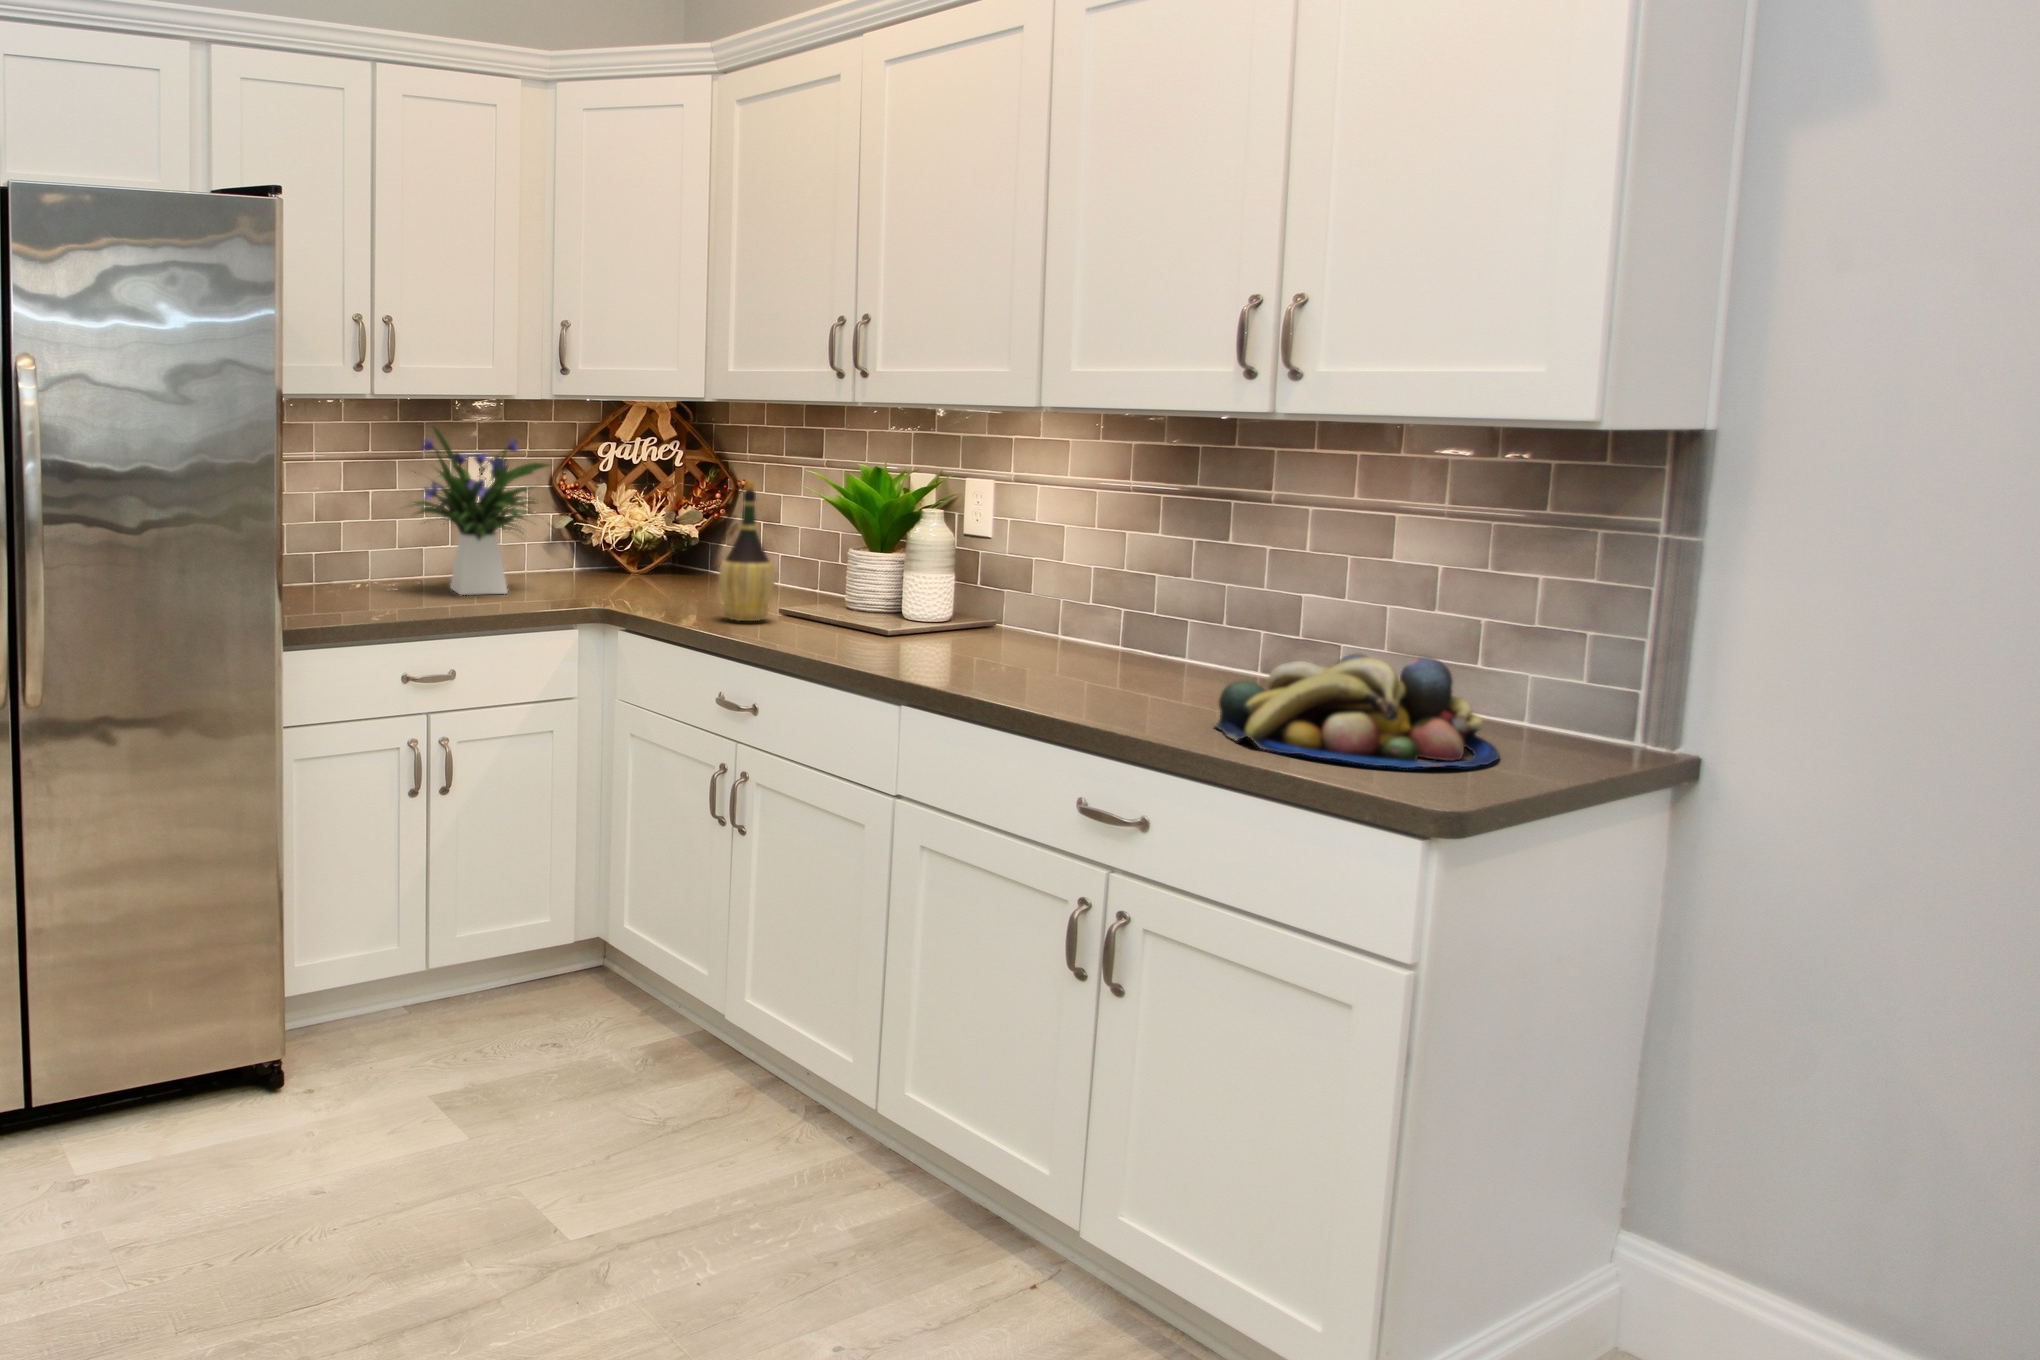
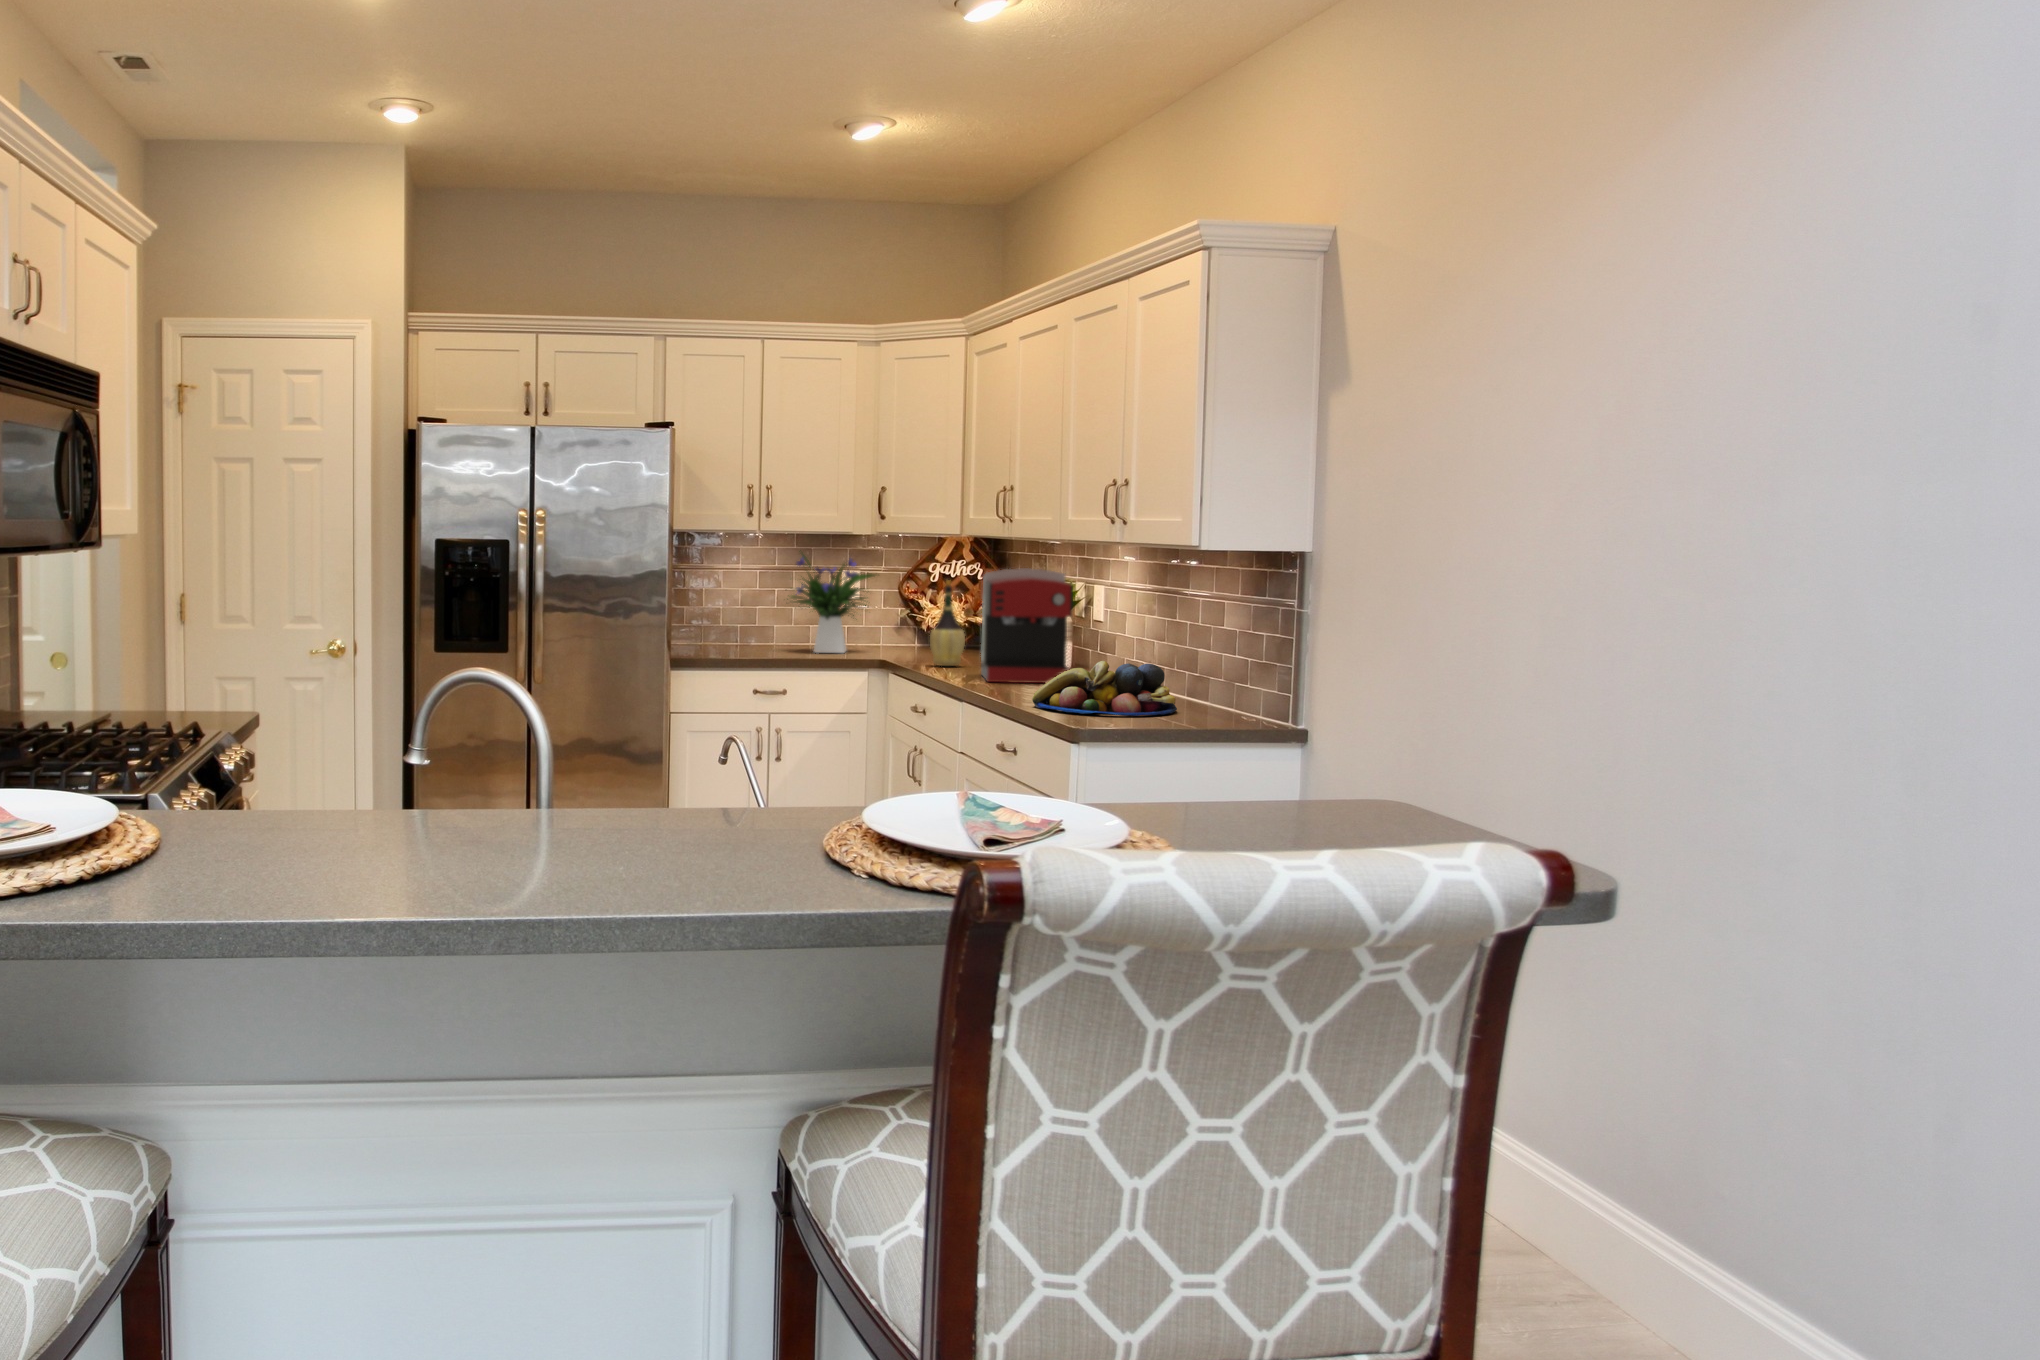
coffee maker: none [858,467,1062,665] -> present [981,568,1073,683]

